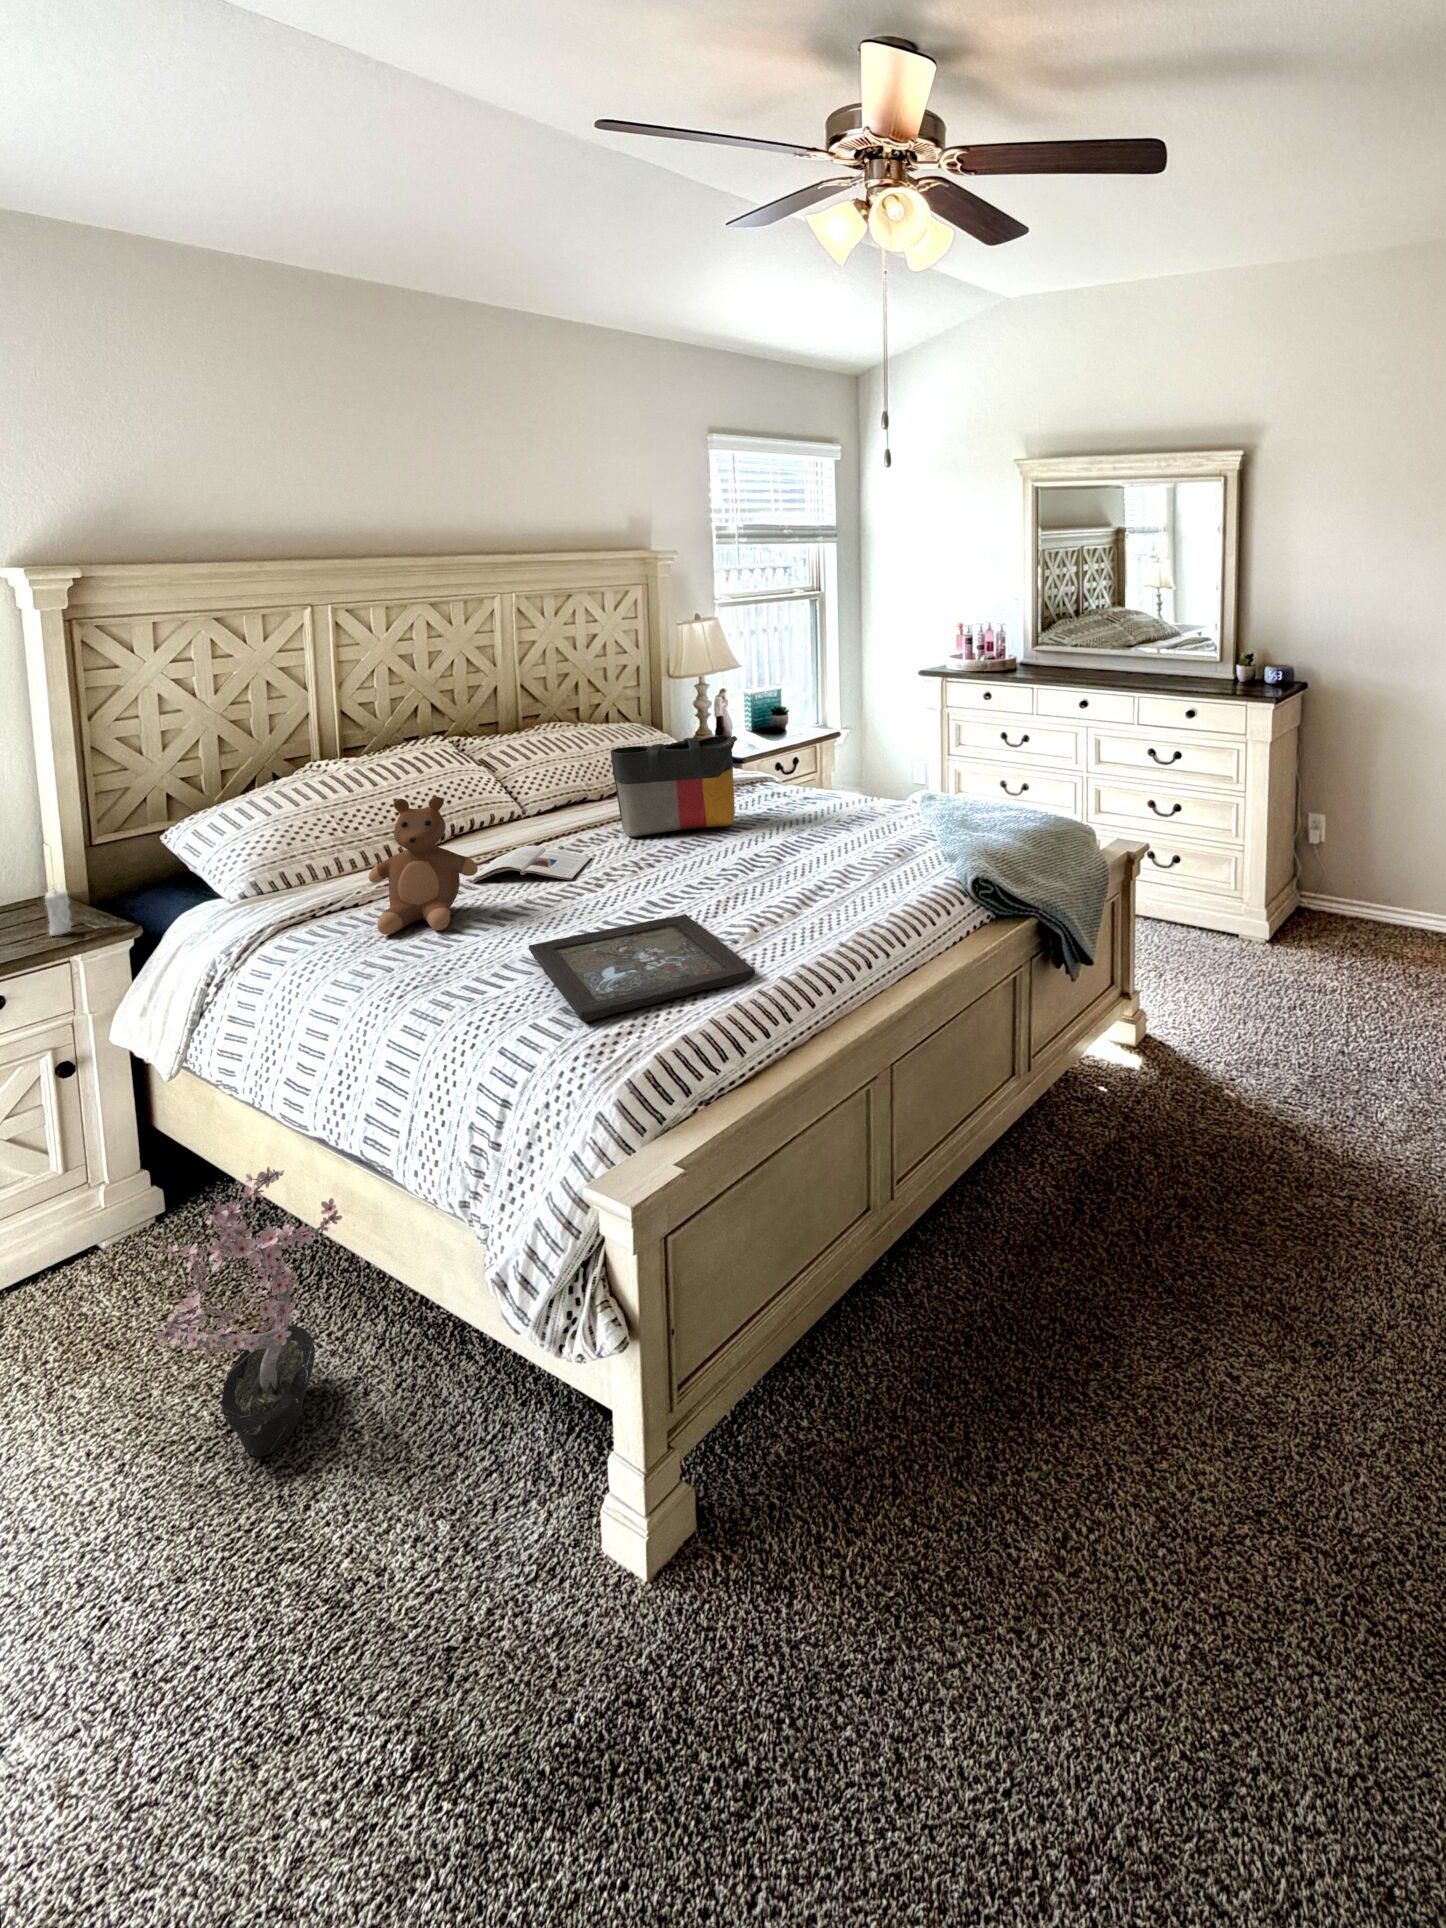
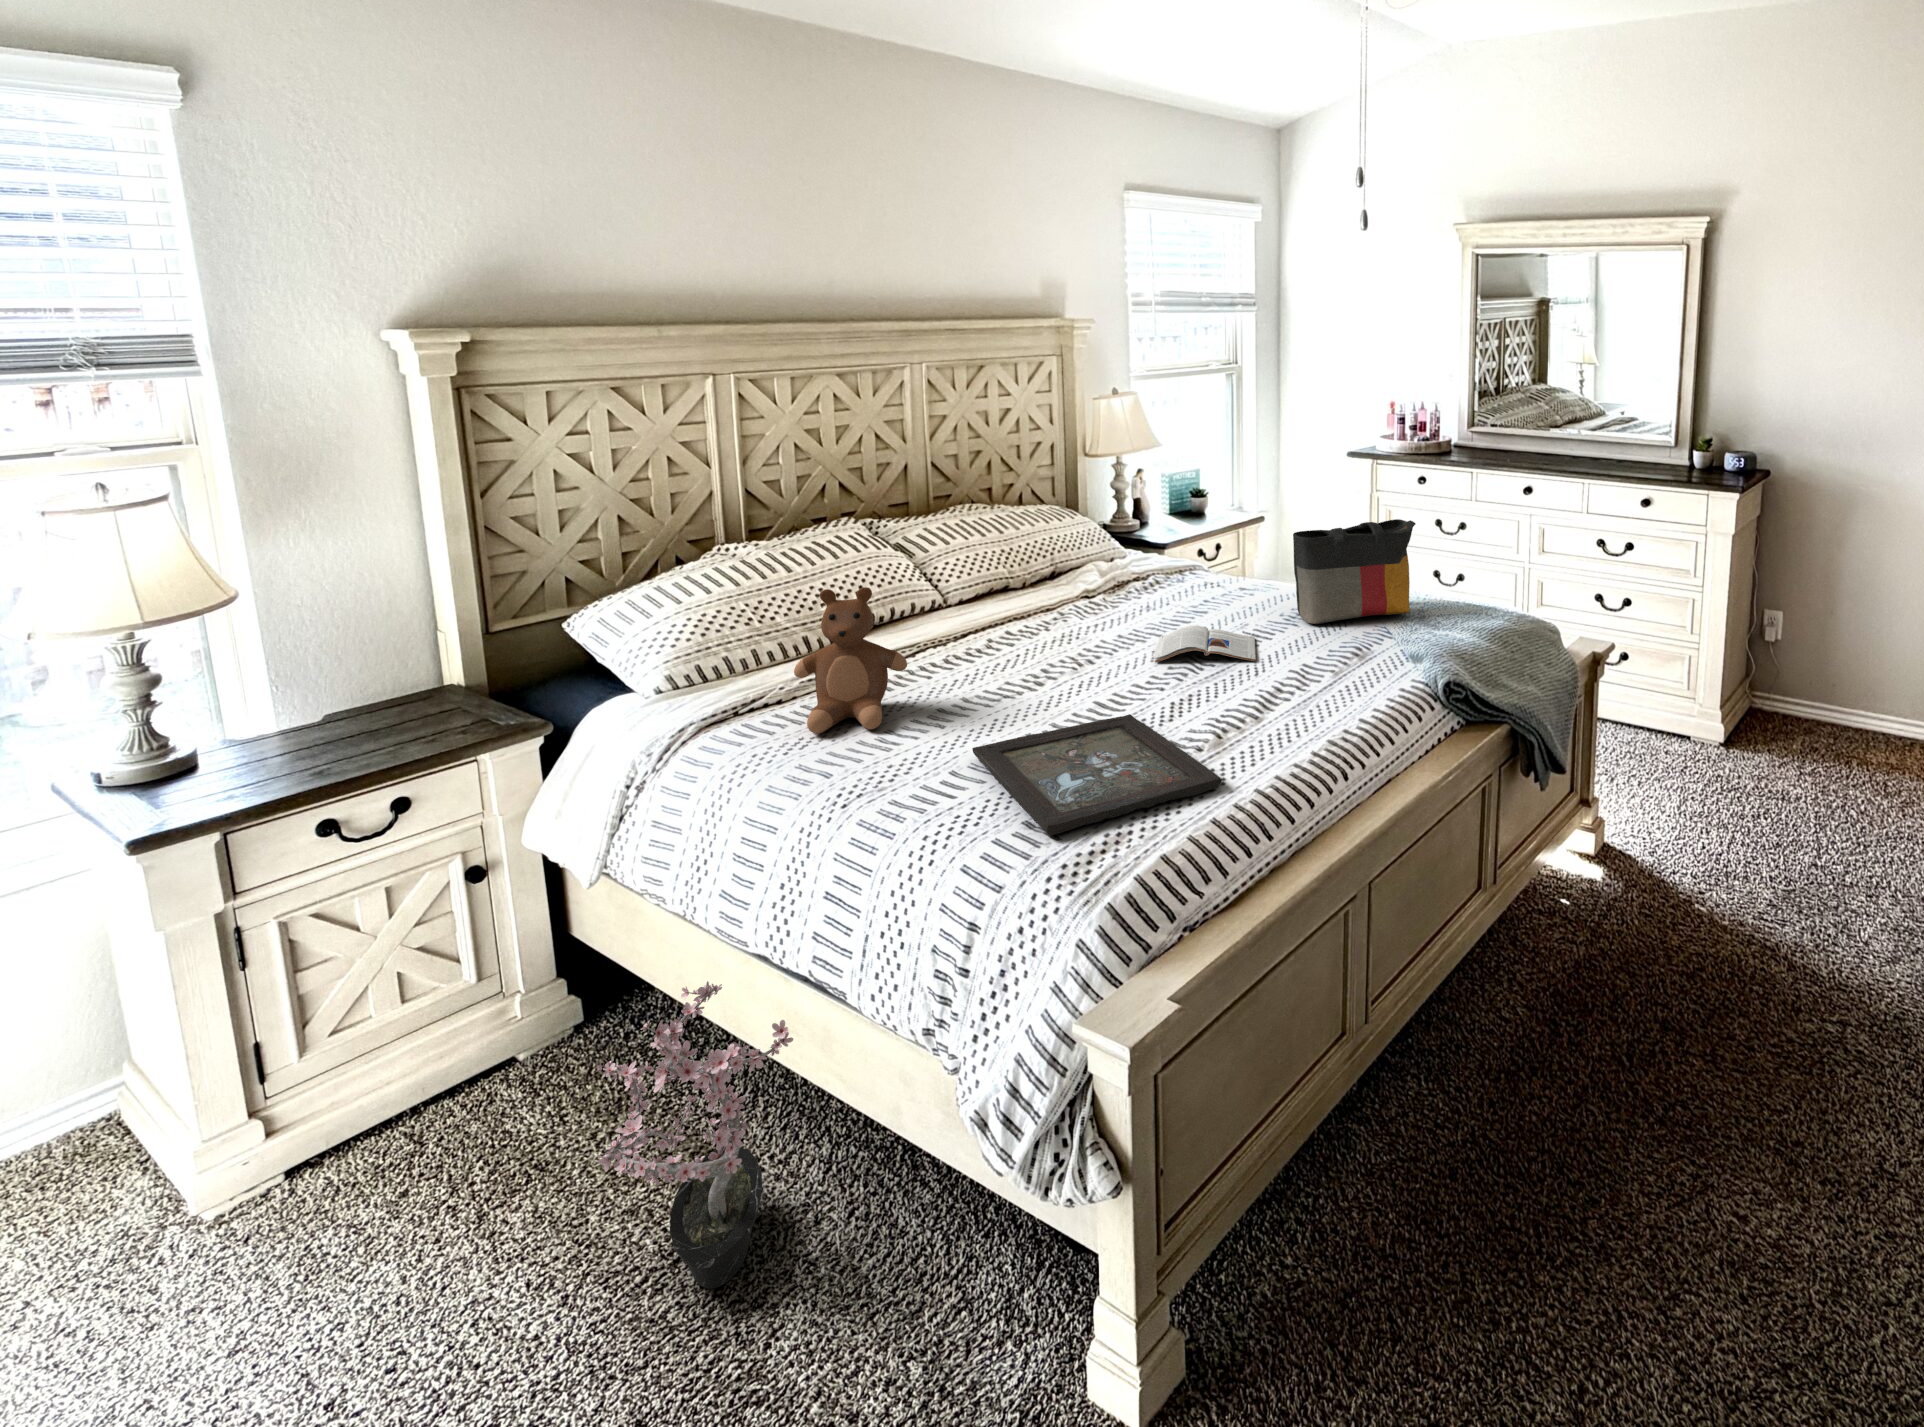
tote bag: present [610,735,737,837] -> present [1293,519,1415,624]
magazine: present [471,845,591,882] -> present [1155,625,1256,663]
candle: present [45,889,71,936] -> none [454,675,482,730]

